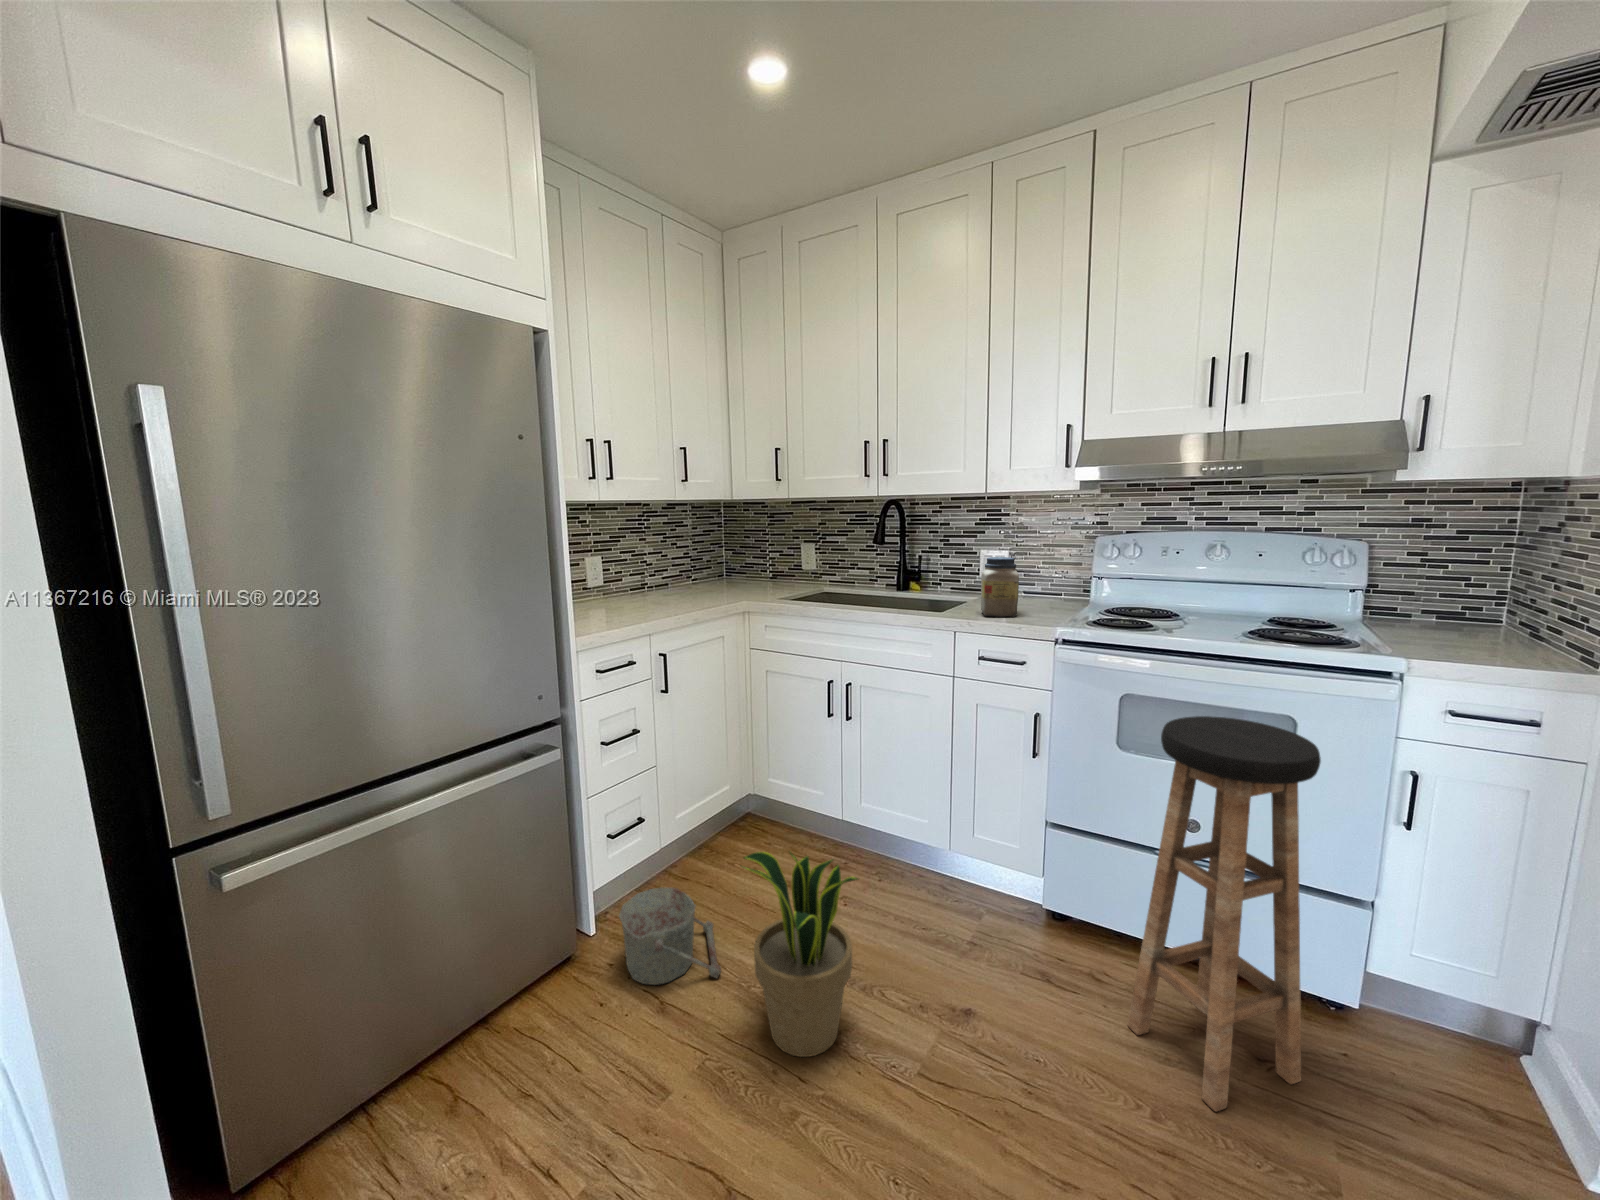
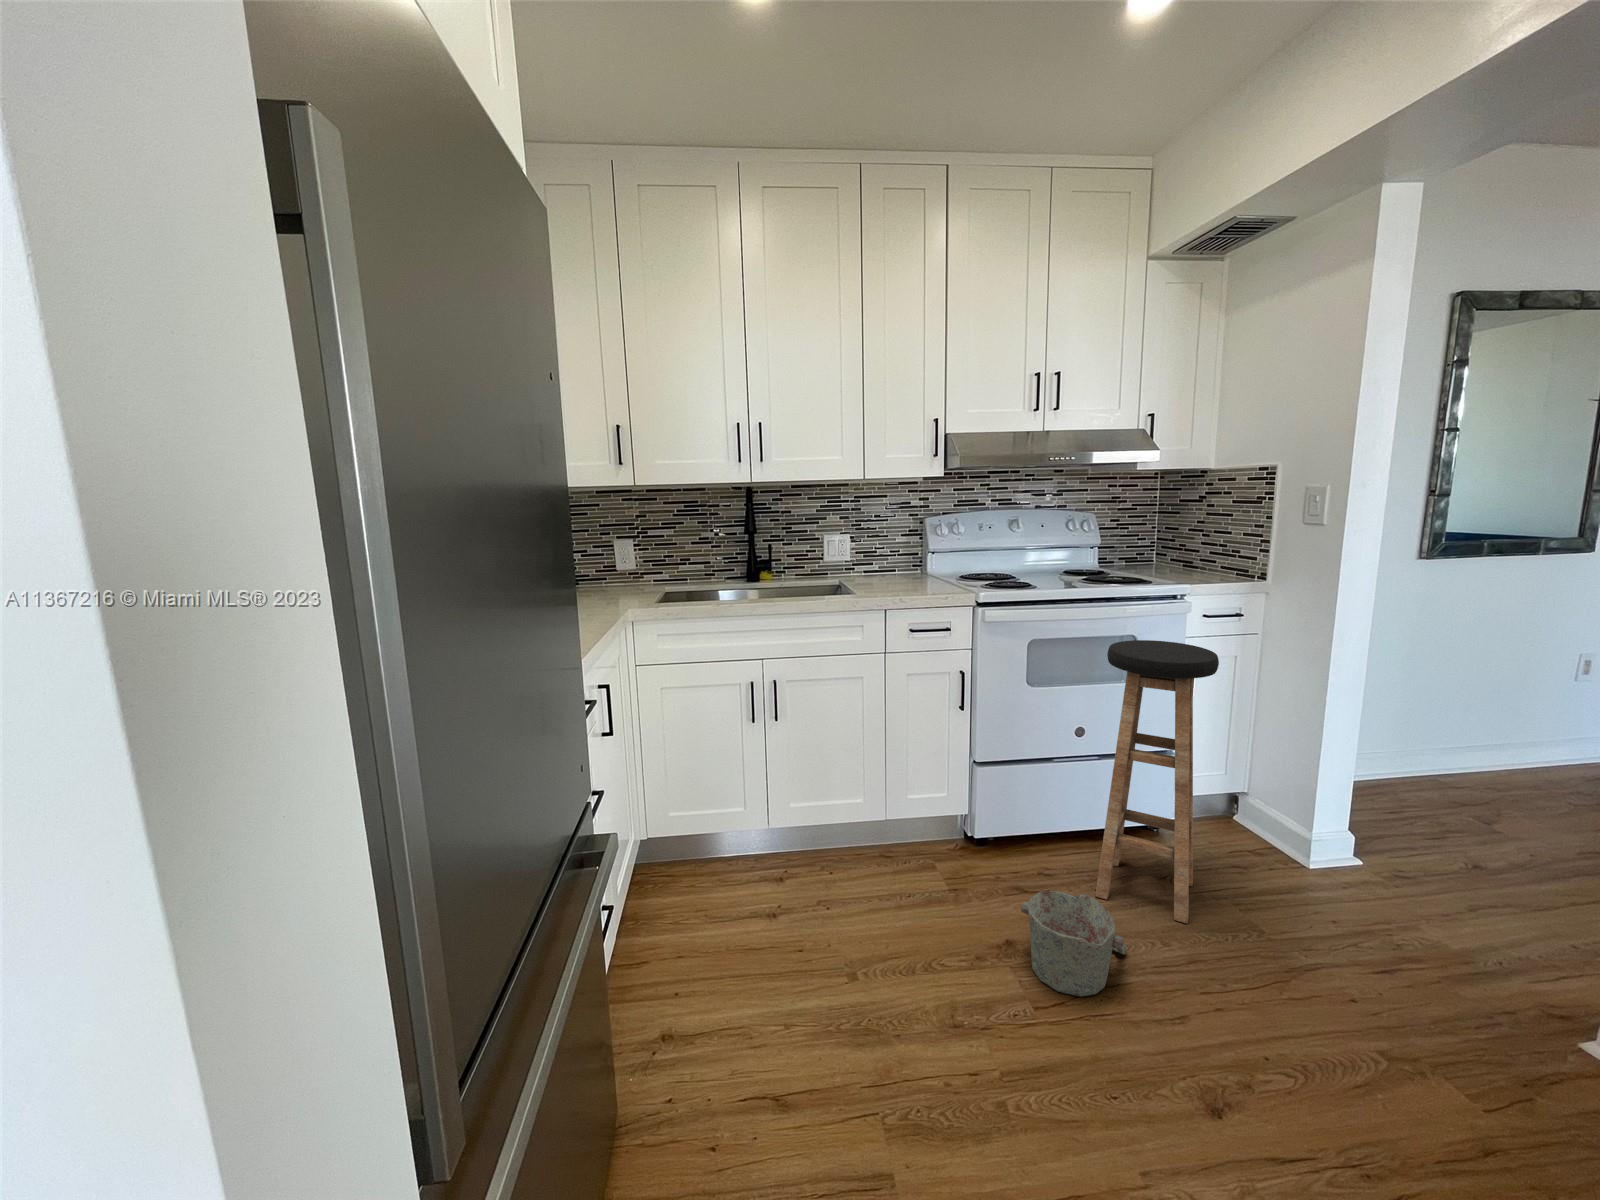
jar: present [981,557,1019,617] -> none [873,537,913,593]
potted plant: present [742,852,858,1057] -> none [864,842,987,1062]
bucket: present [619,888,721,985] -> present [1021,890,1127,997]

